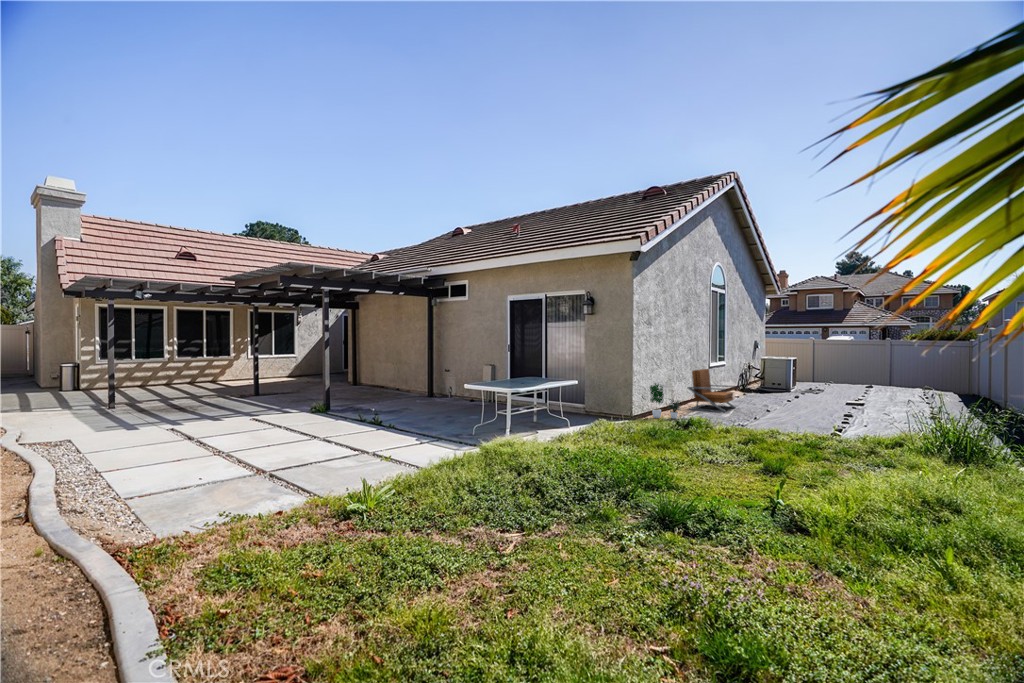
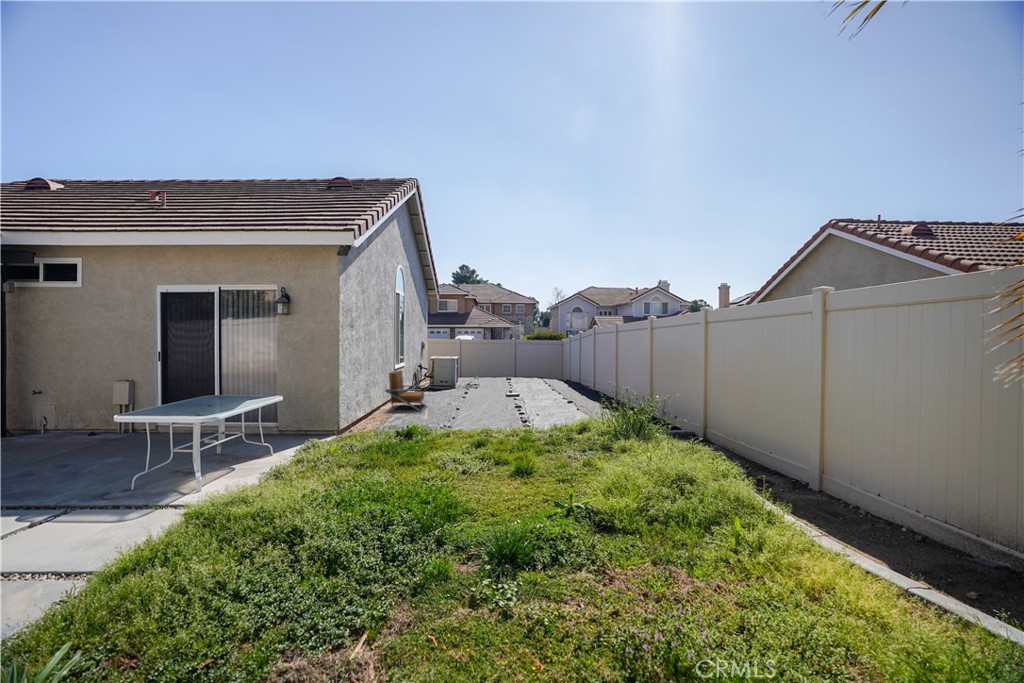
potted plant: present [650,383,681,419] -> none [355,389,390,427]

